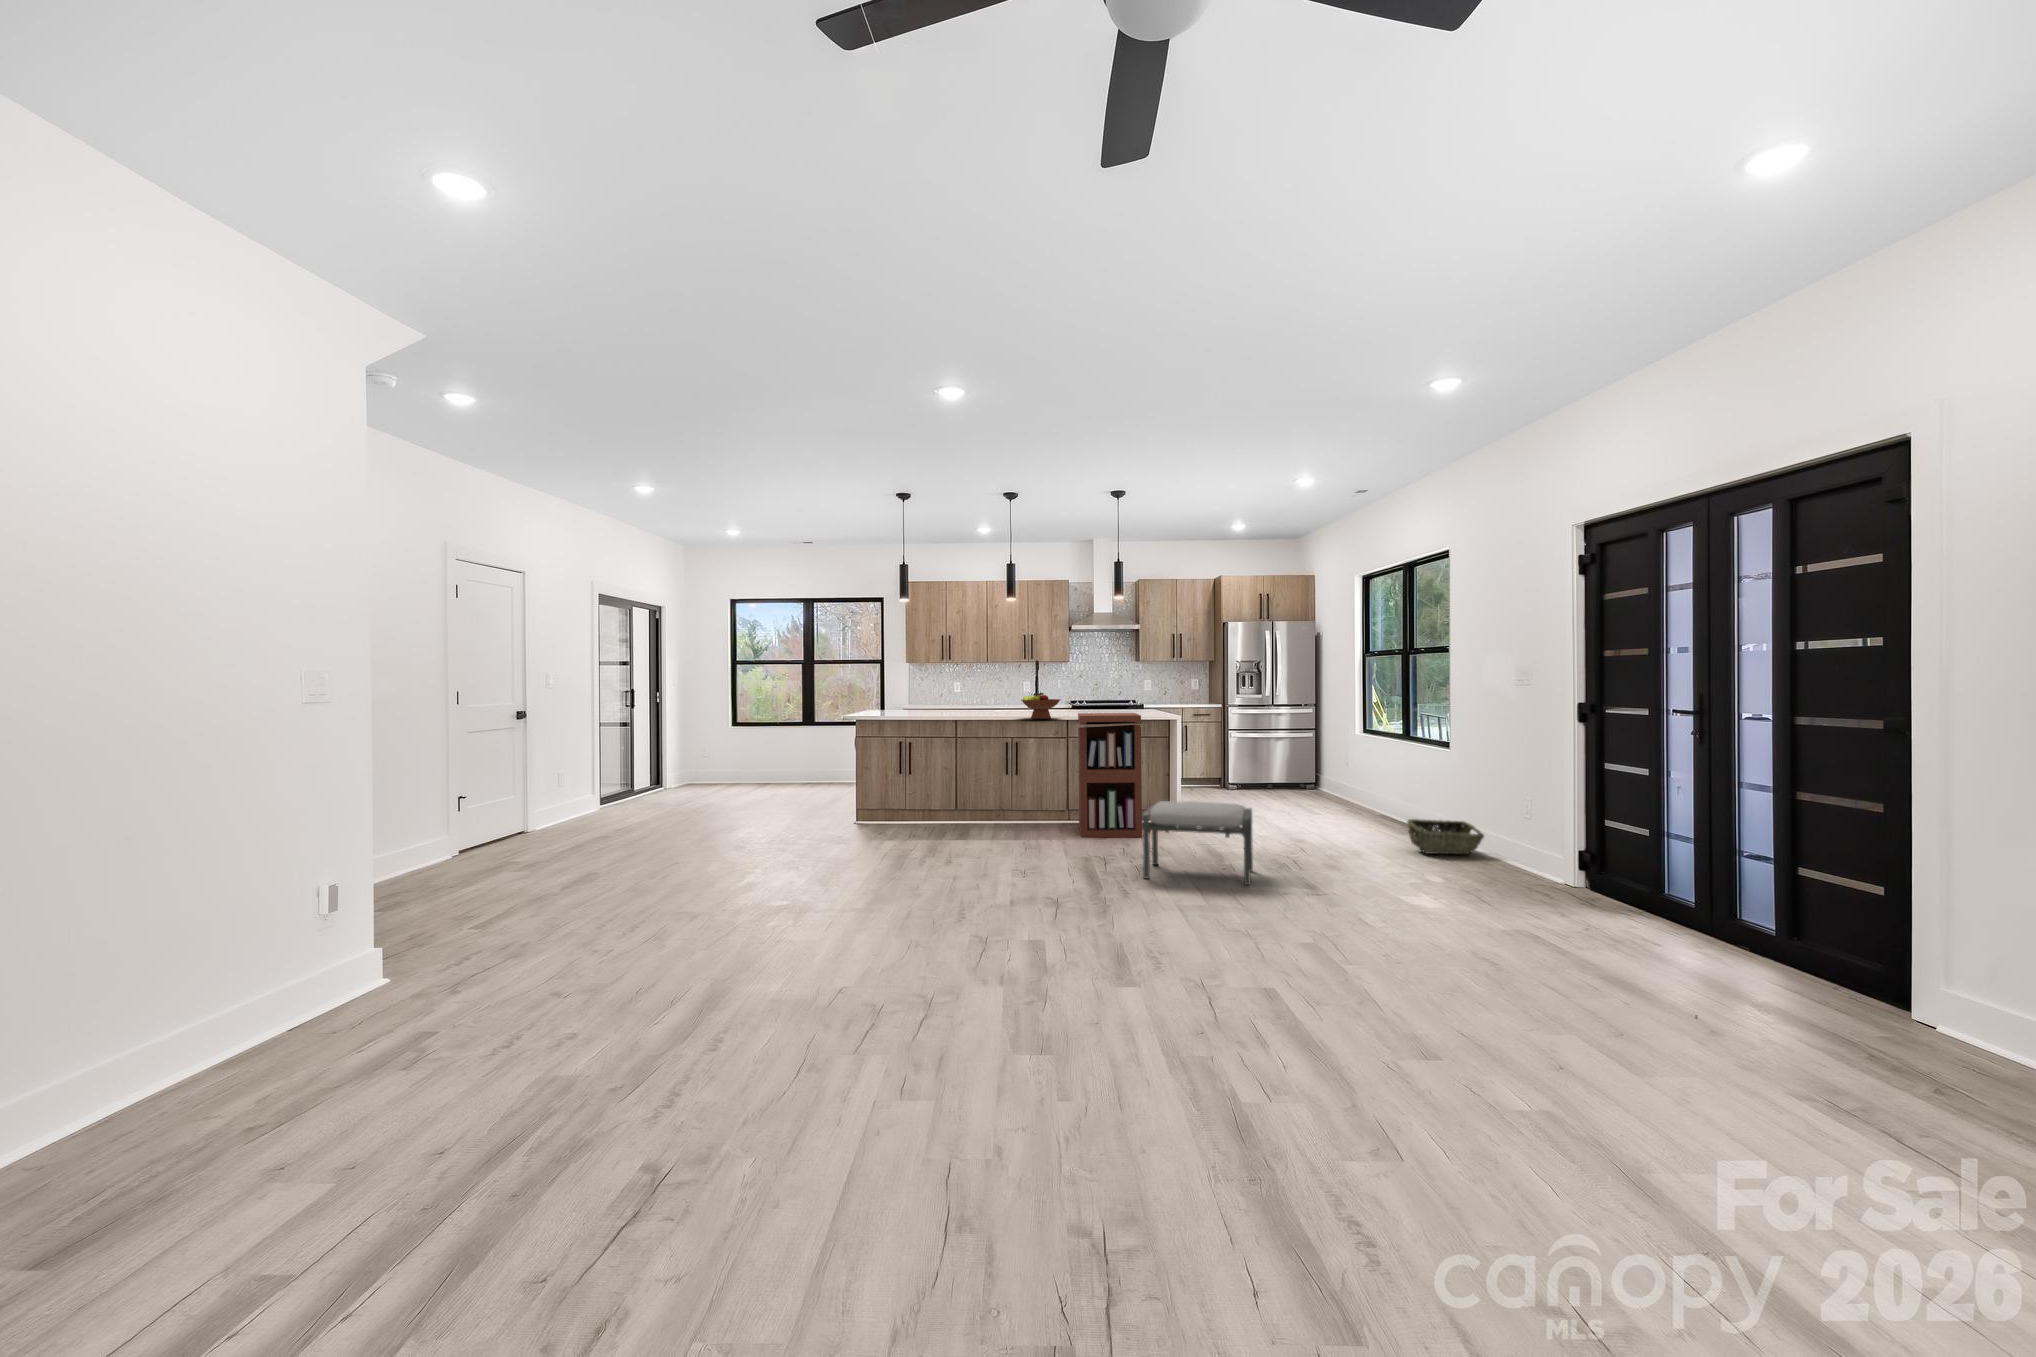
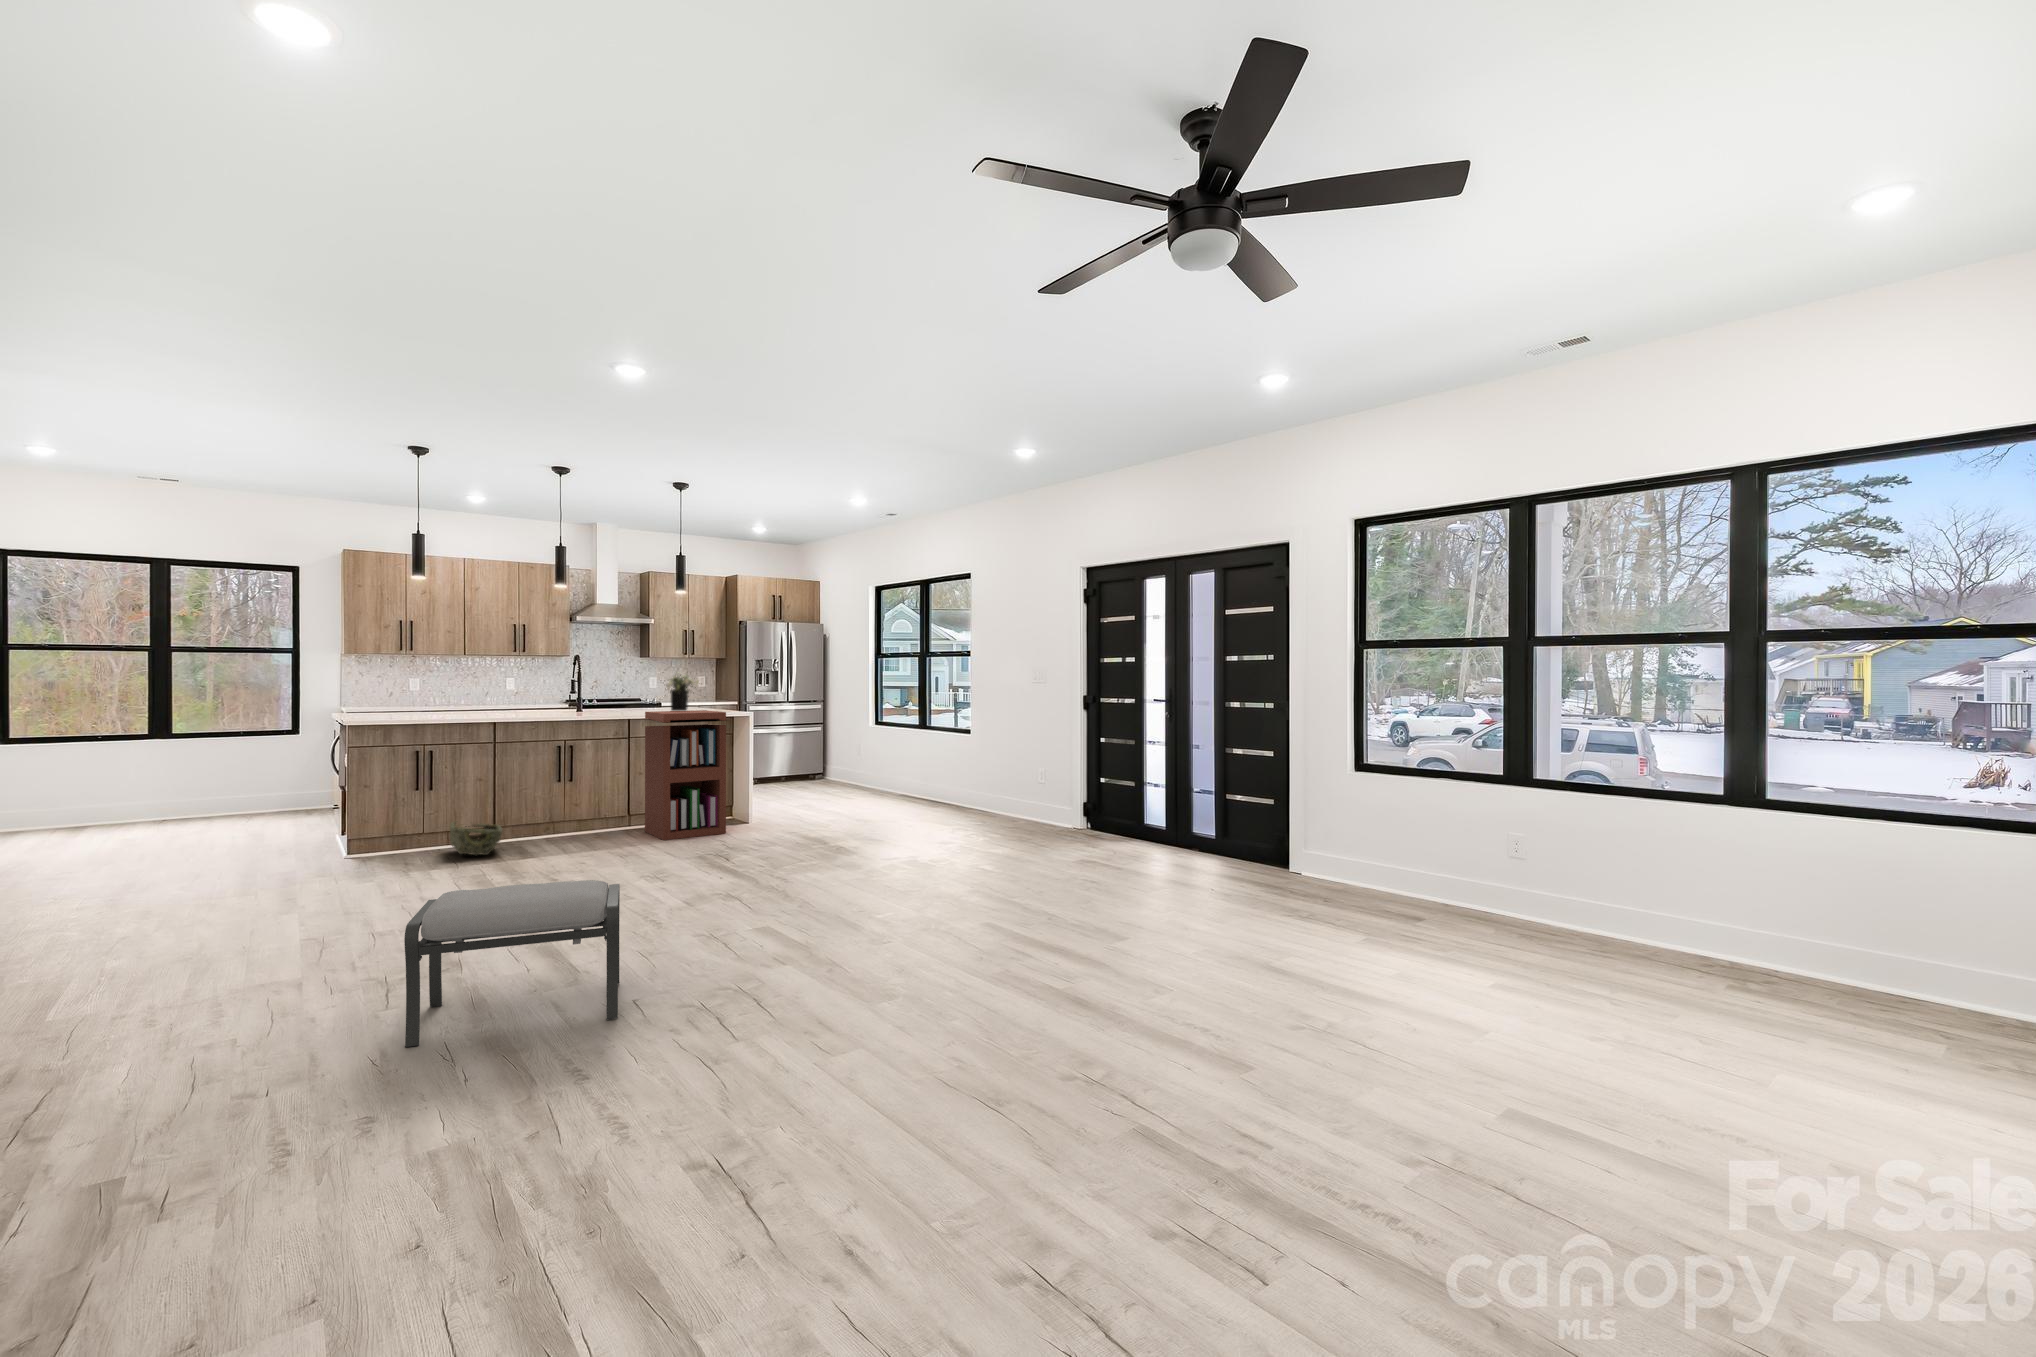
flower arrangement: none [1096,674,1132,718] -> present [667,674,699,711]
fruit bowl: present [1021,693,1060,719] -> none [577,690,625,719]
ottoman: present [1143,801,1253,885] -> present [404,880,620,1047]
woven basket: present [1407,819,1484,854] -> present [450,822,502,855]

